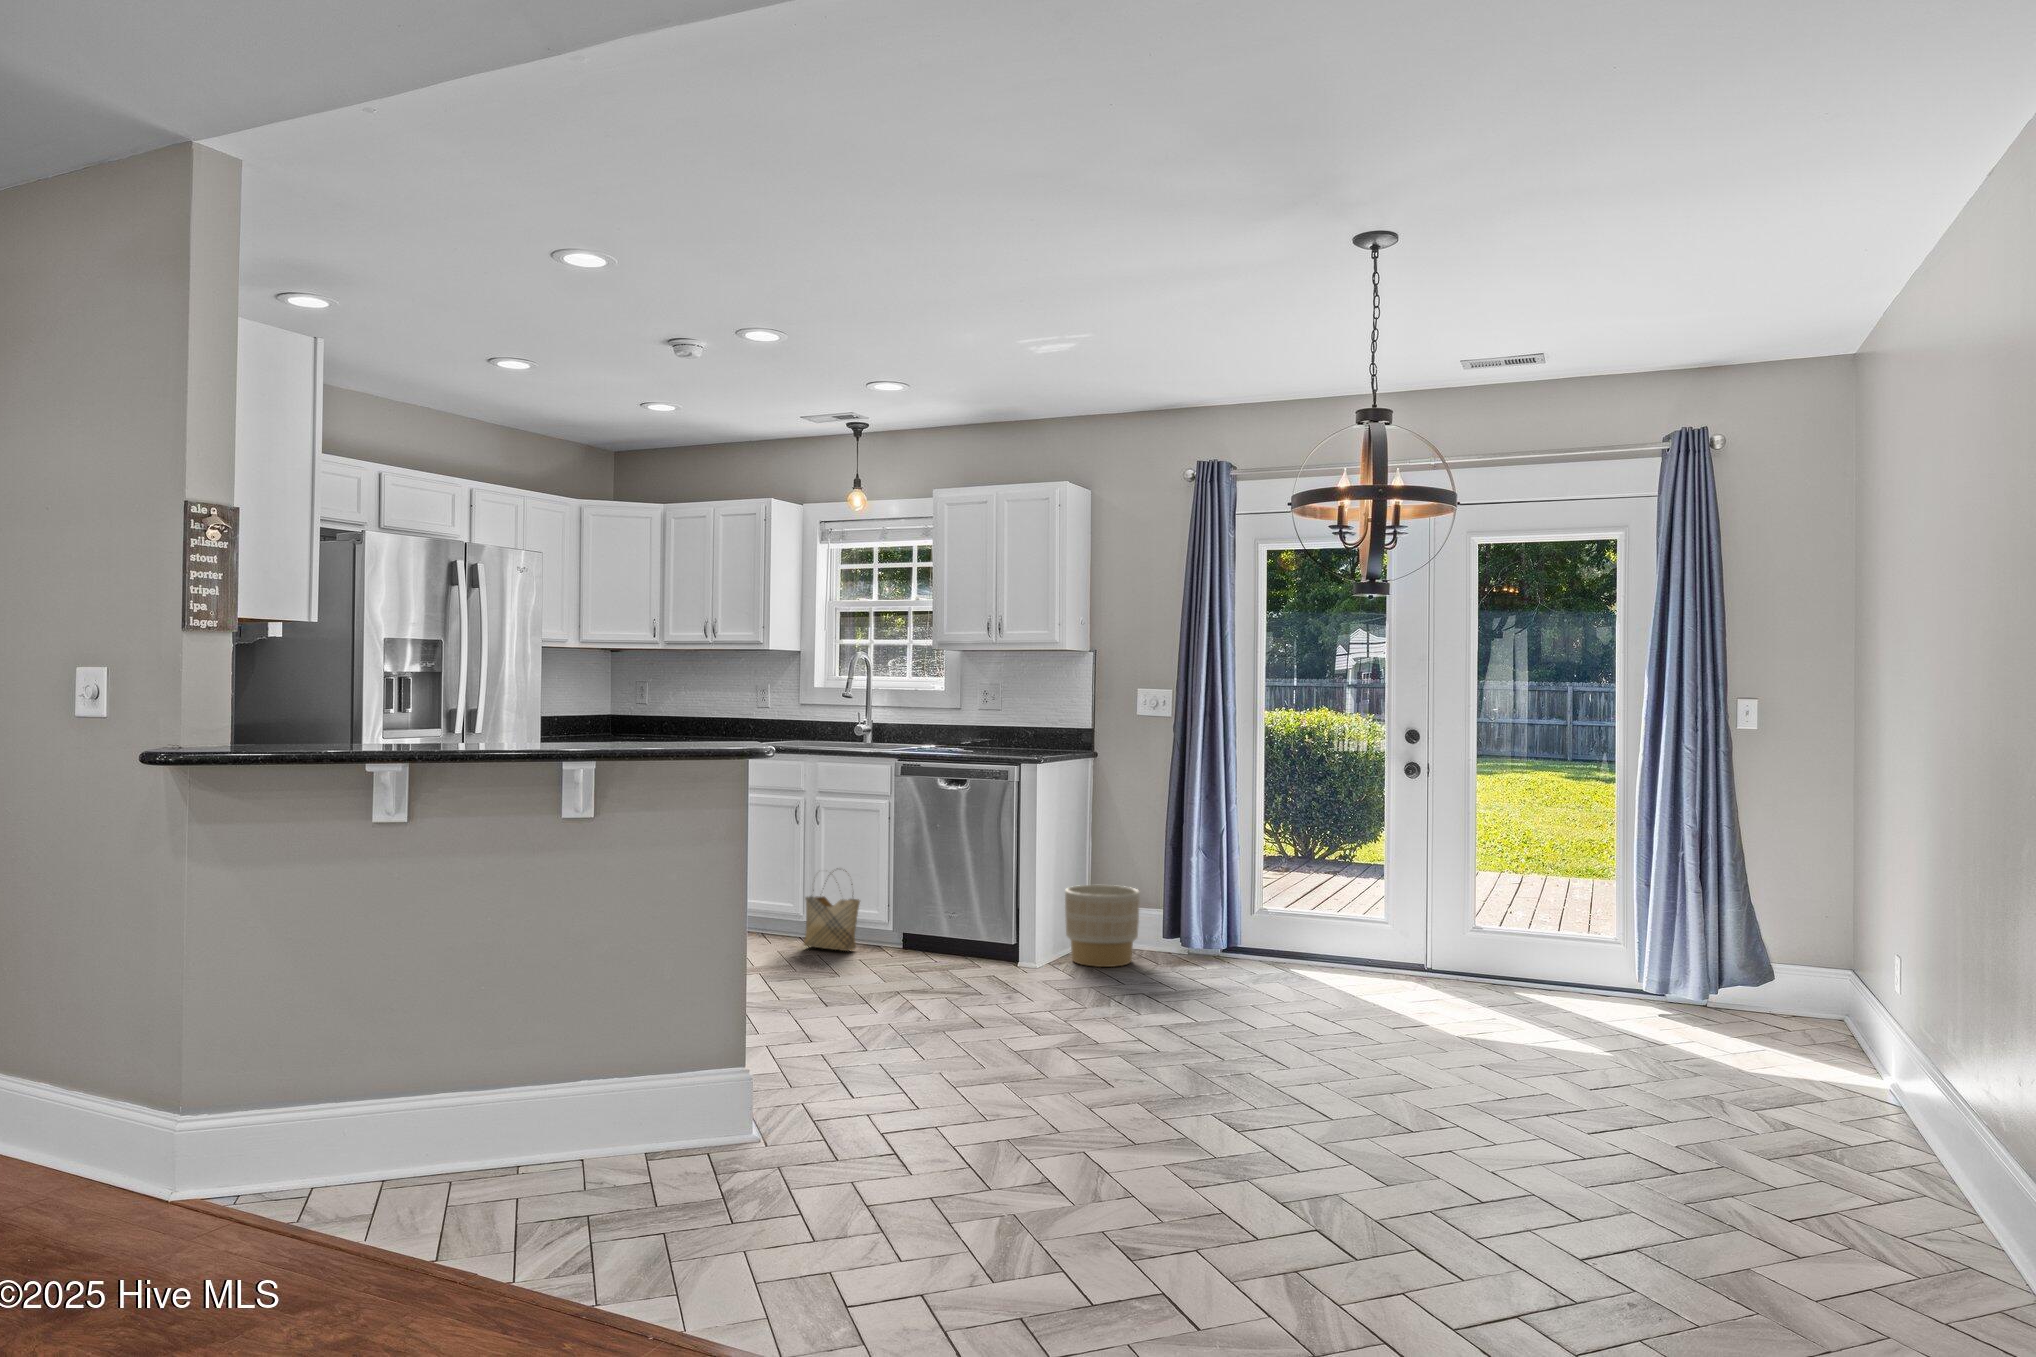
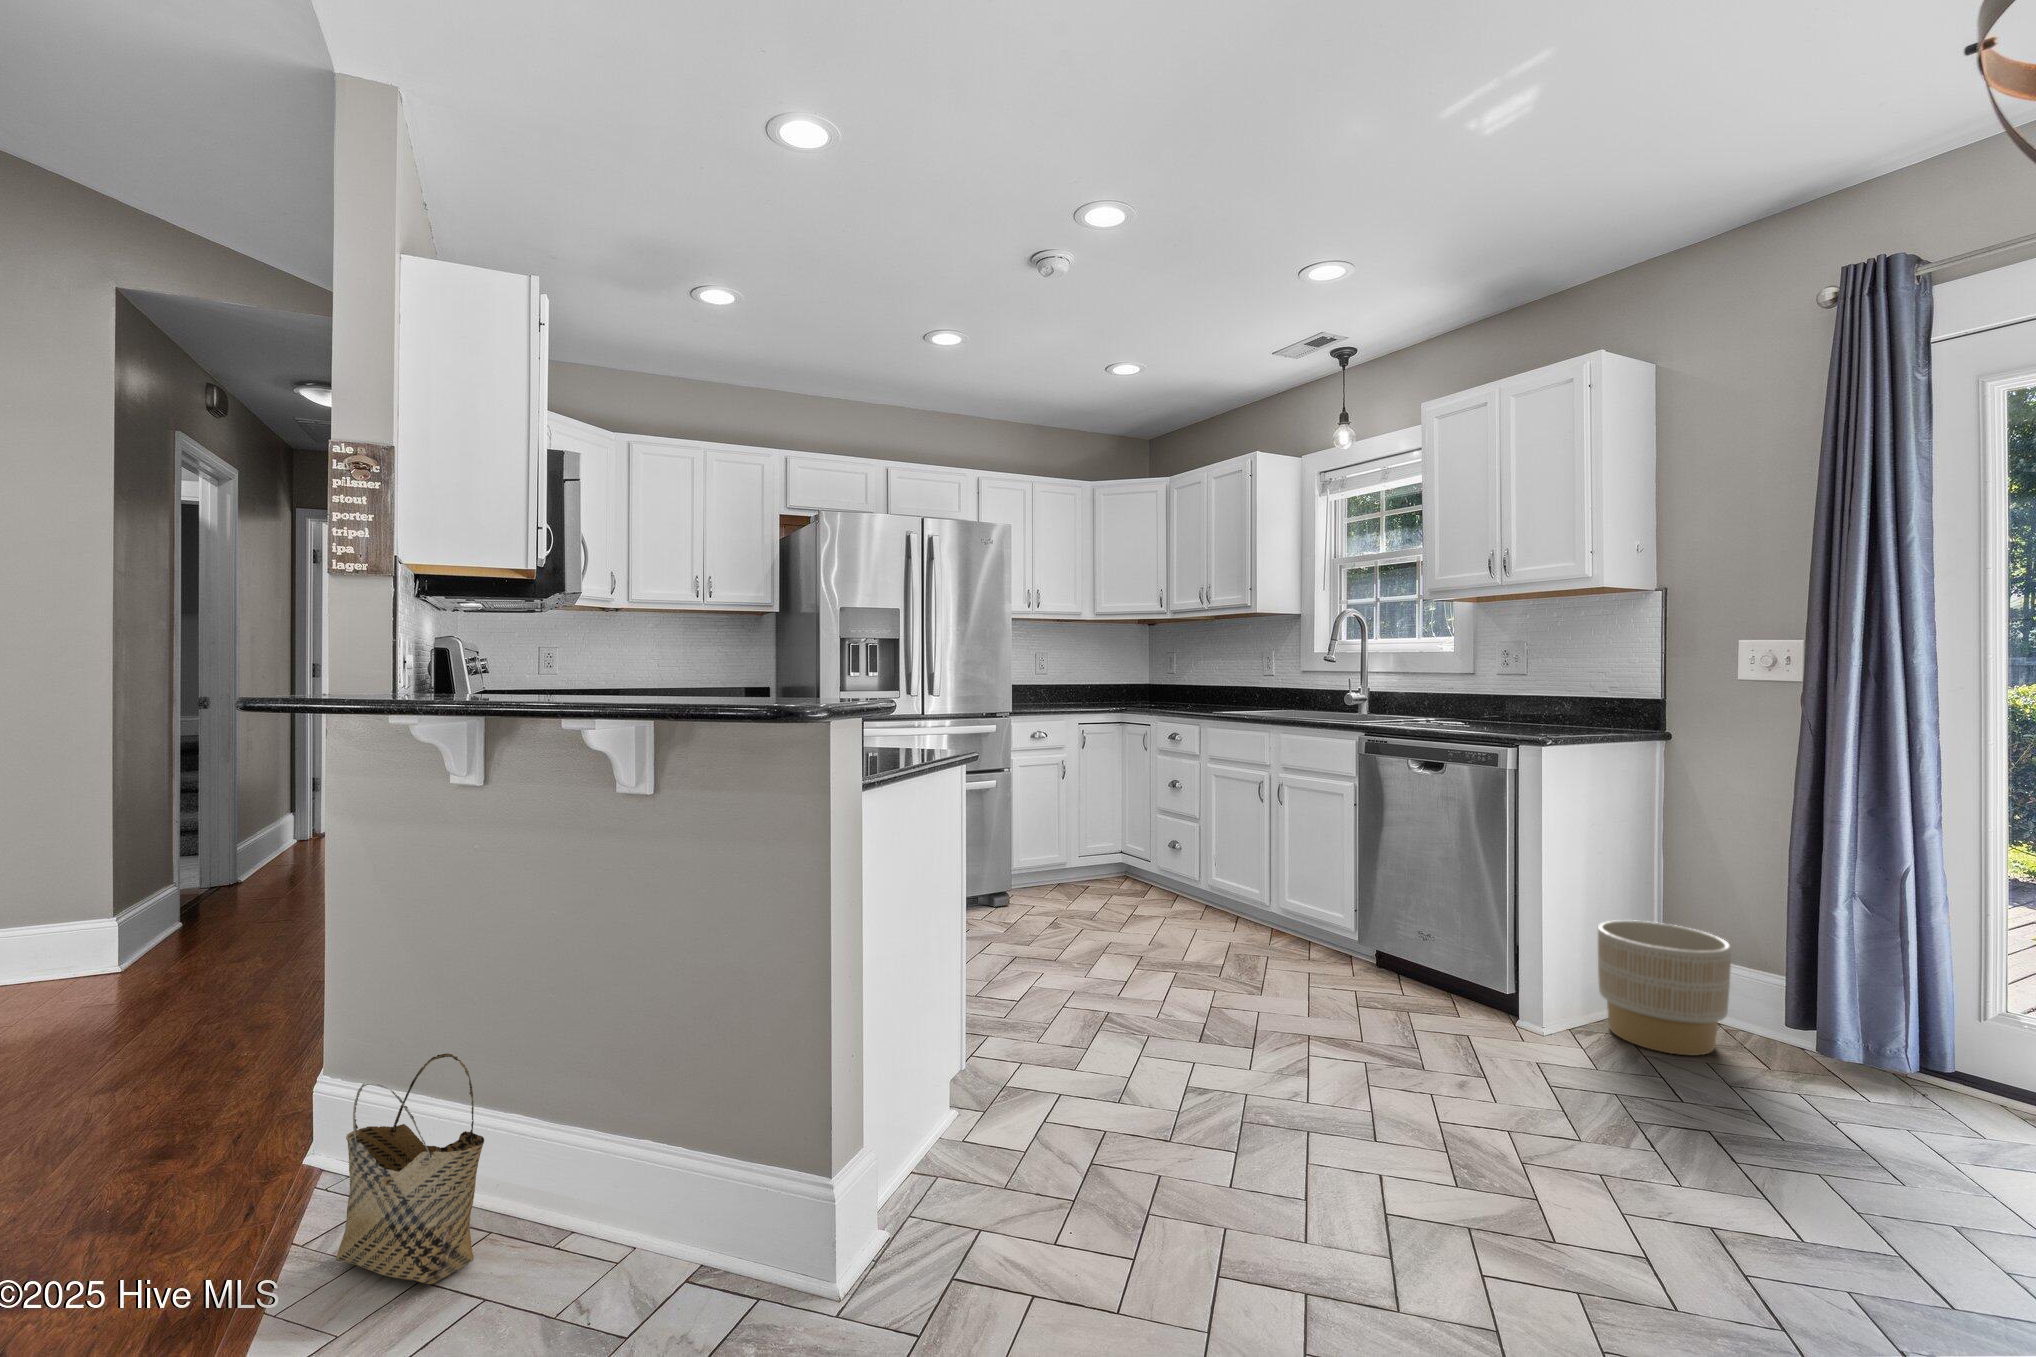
woven basket: present [804,871,860,951] -> present [336,1054,484,1284]

